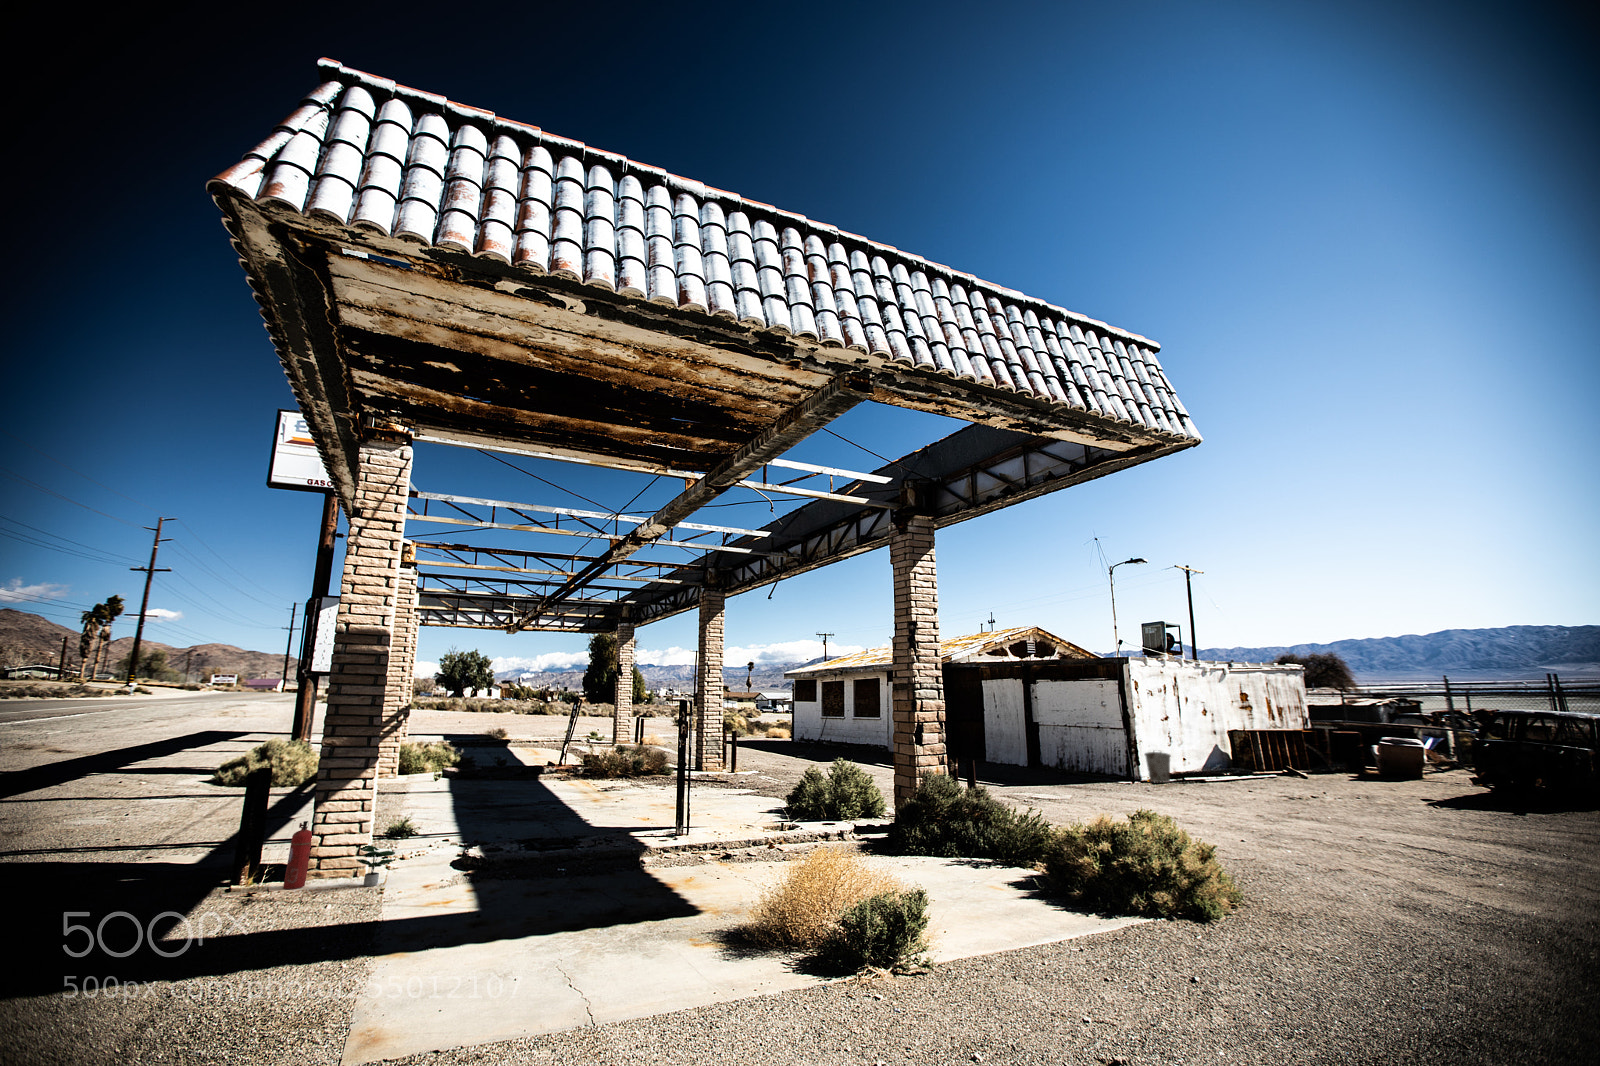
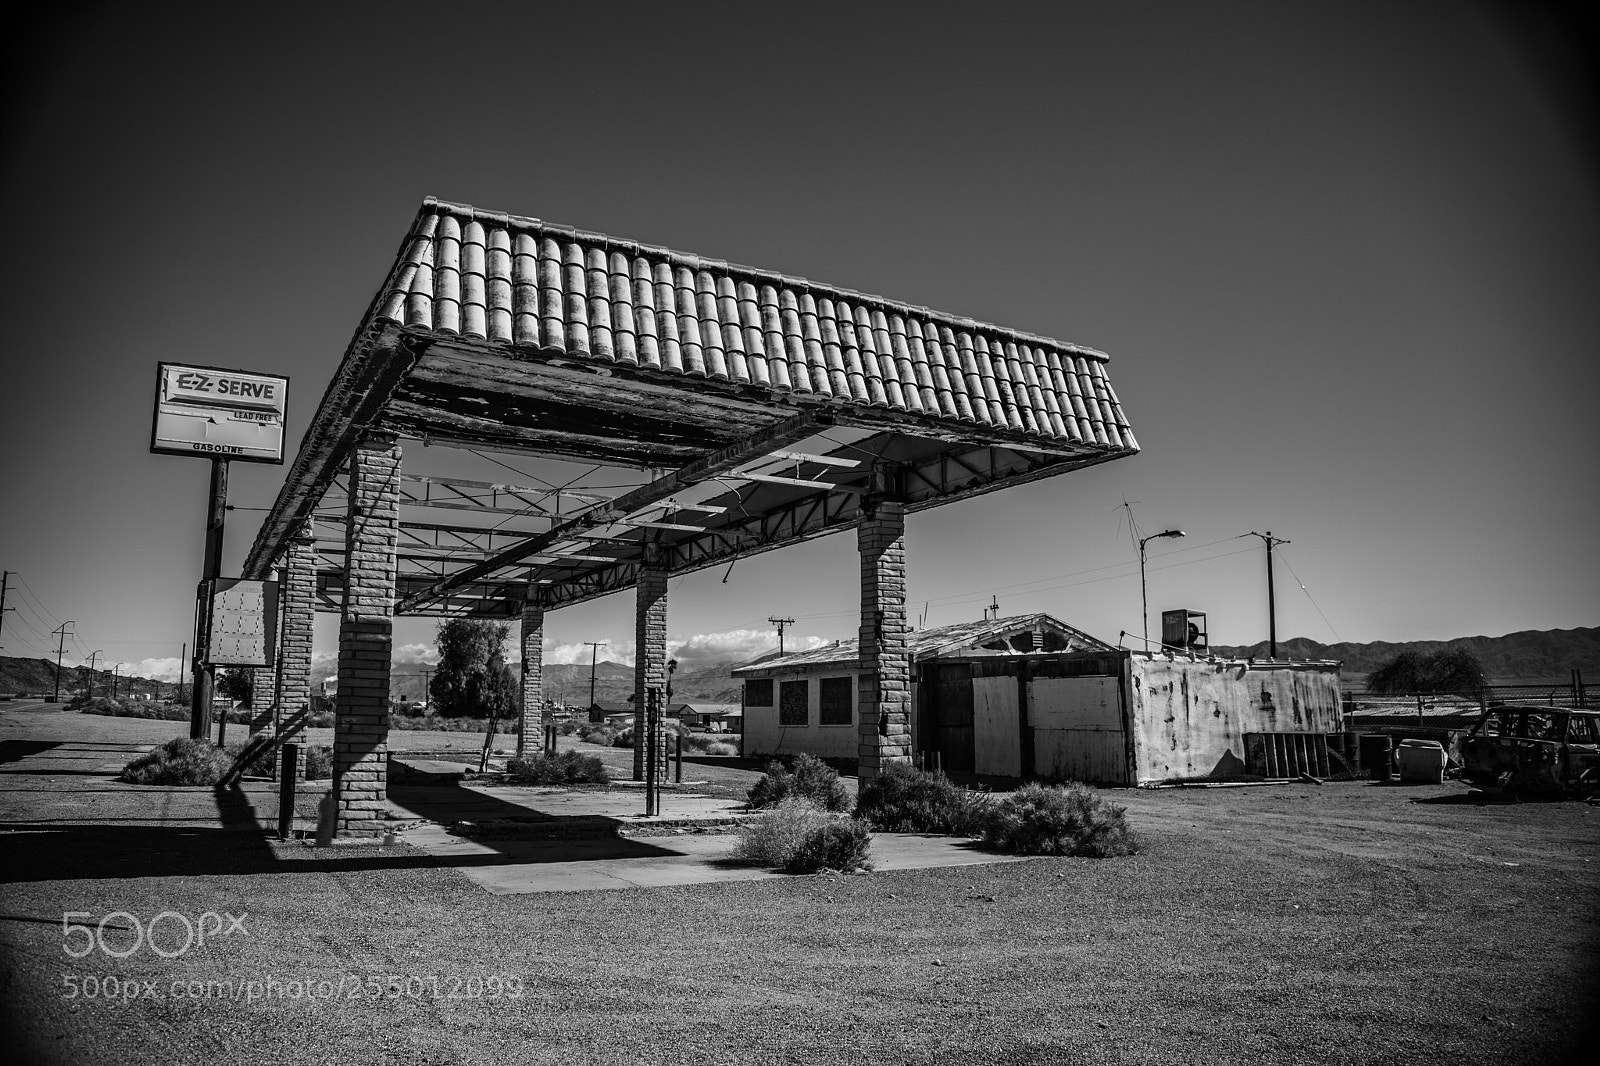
trash can: present [1145,751,1171,783] -> none [1144,753,1173,787]

